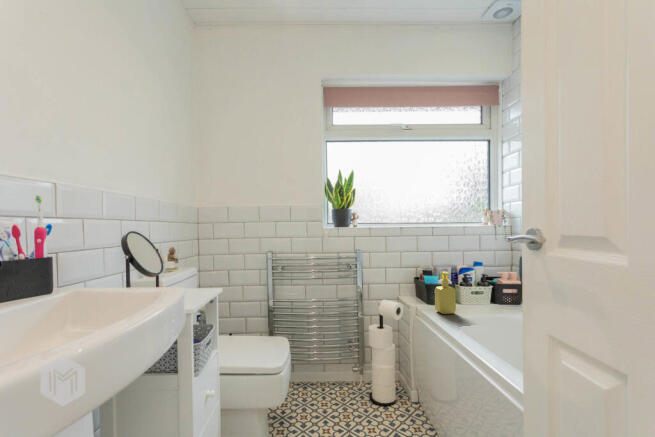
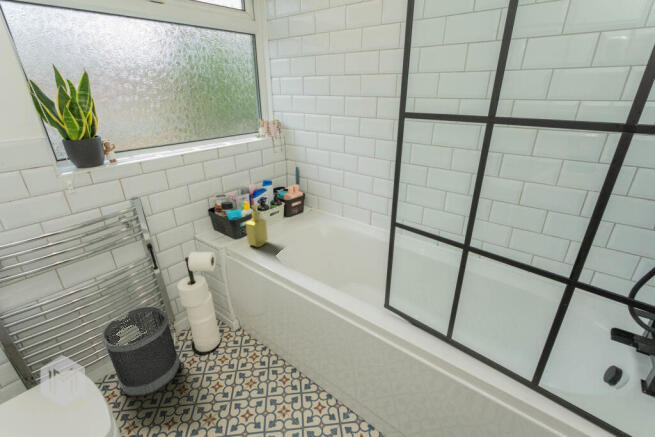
wastebasket: none [313,337,357,408] -> present [101,306,180,396]

